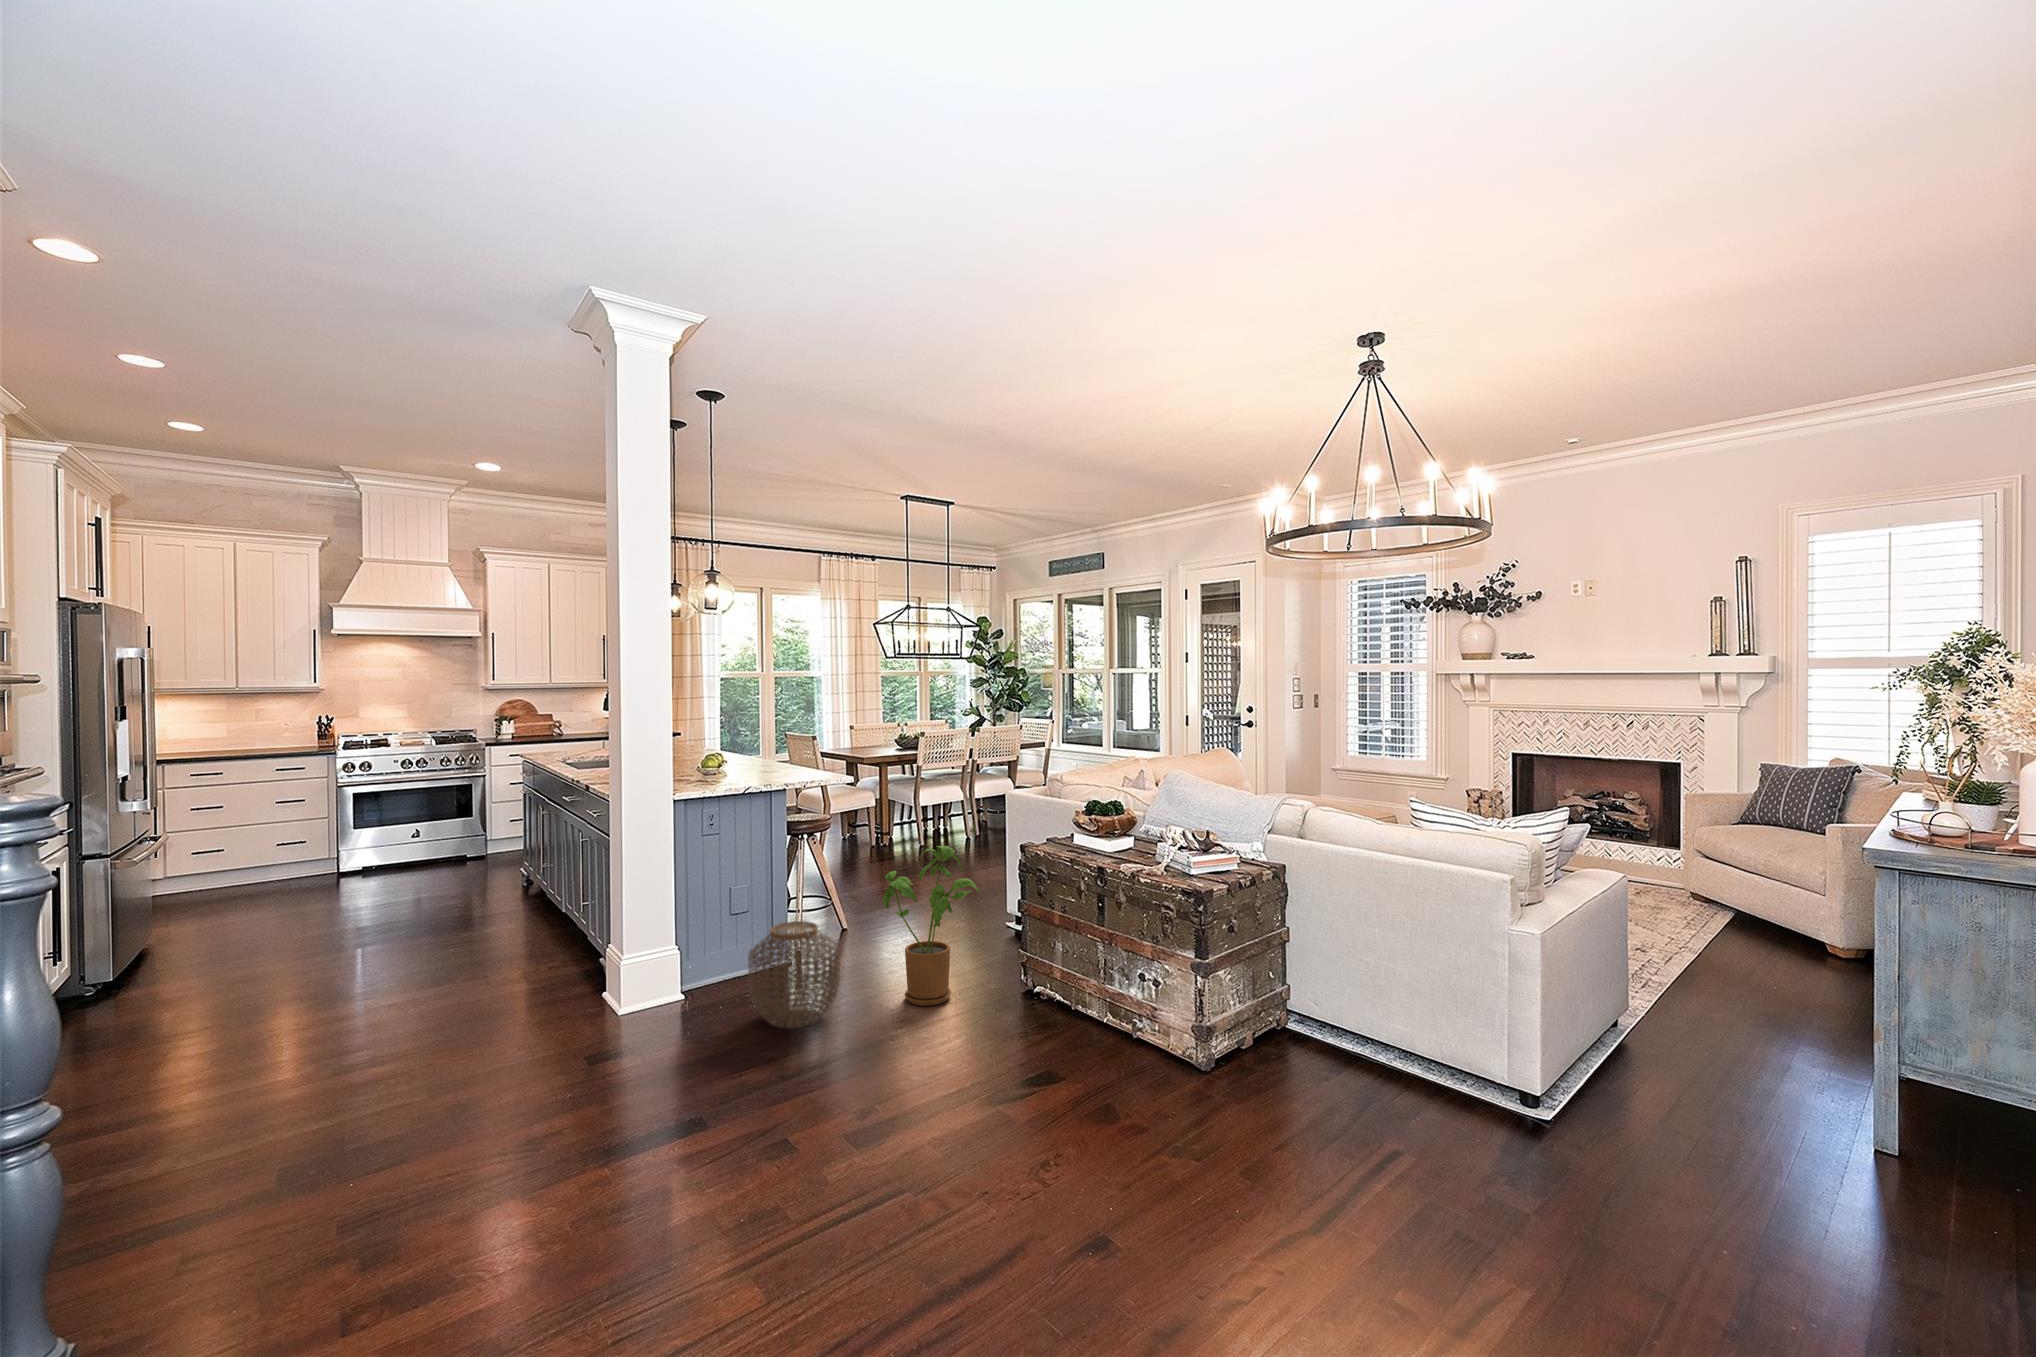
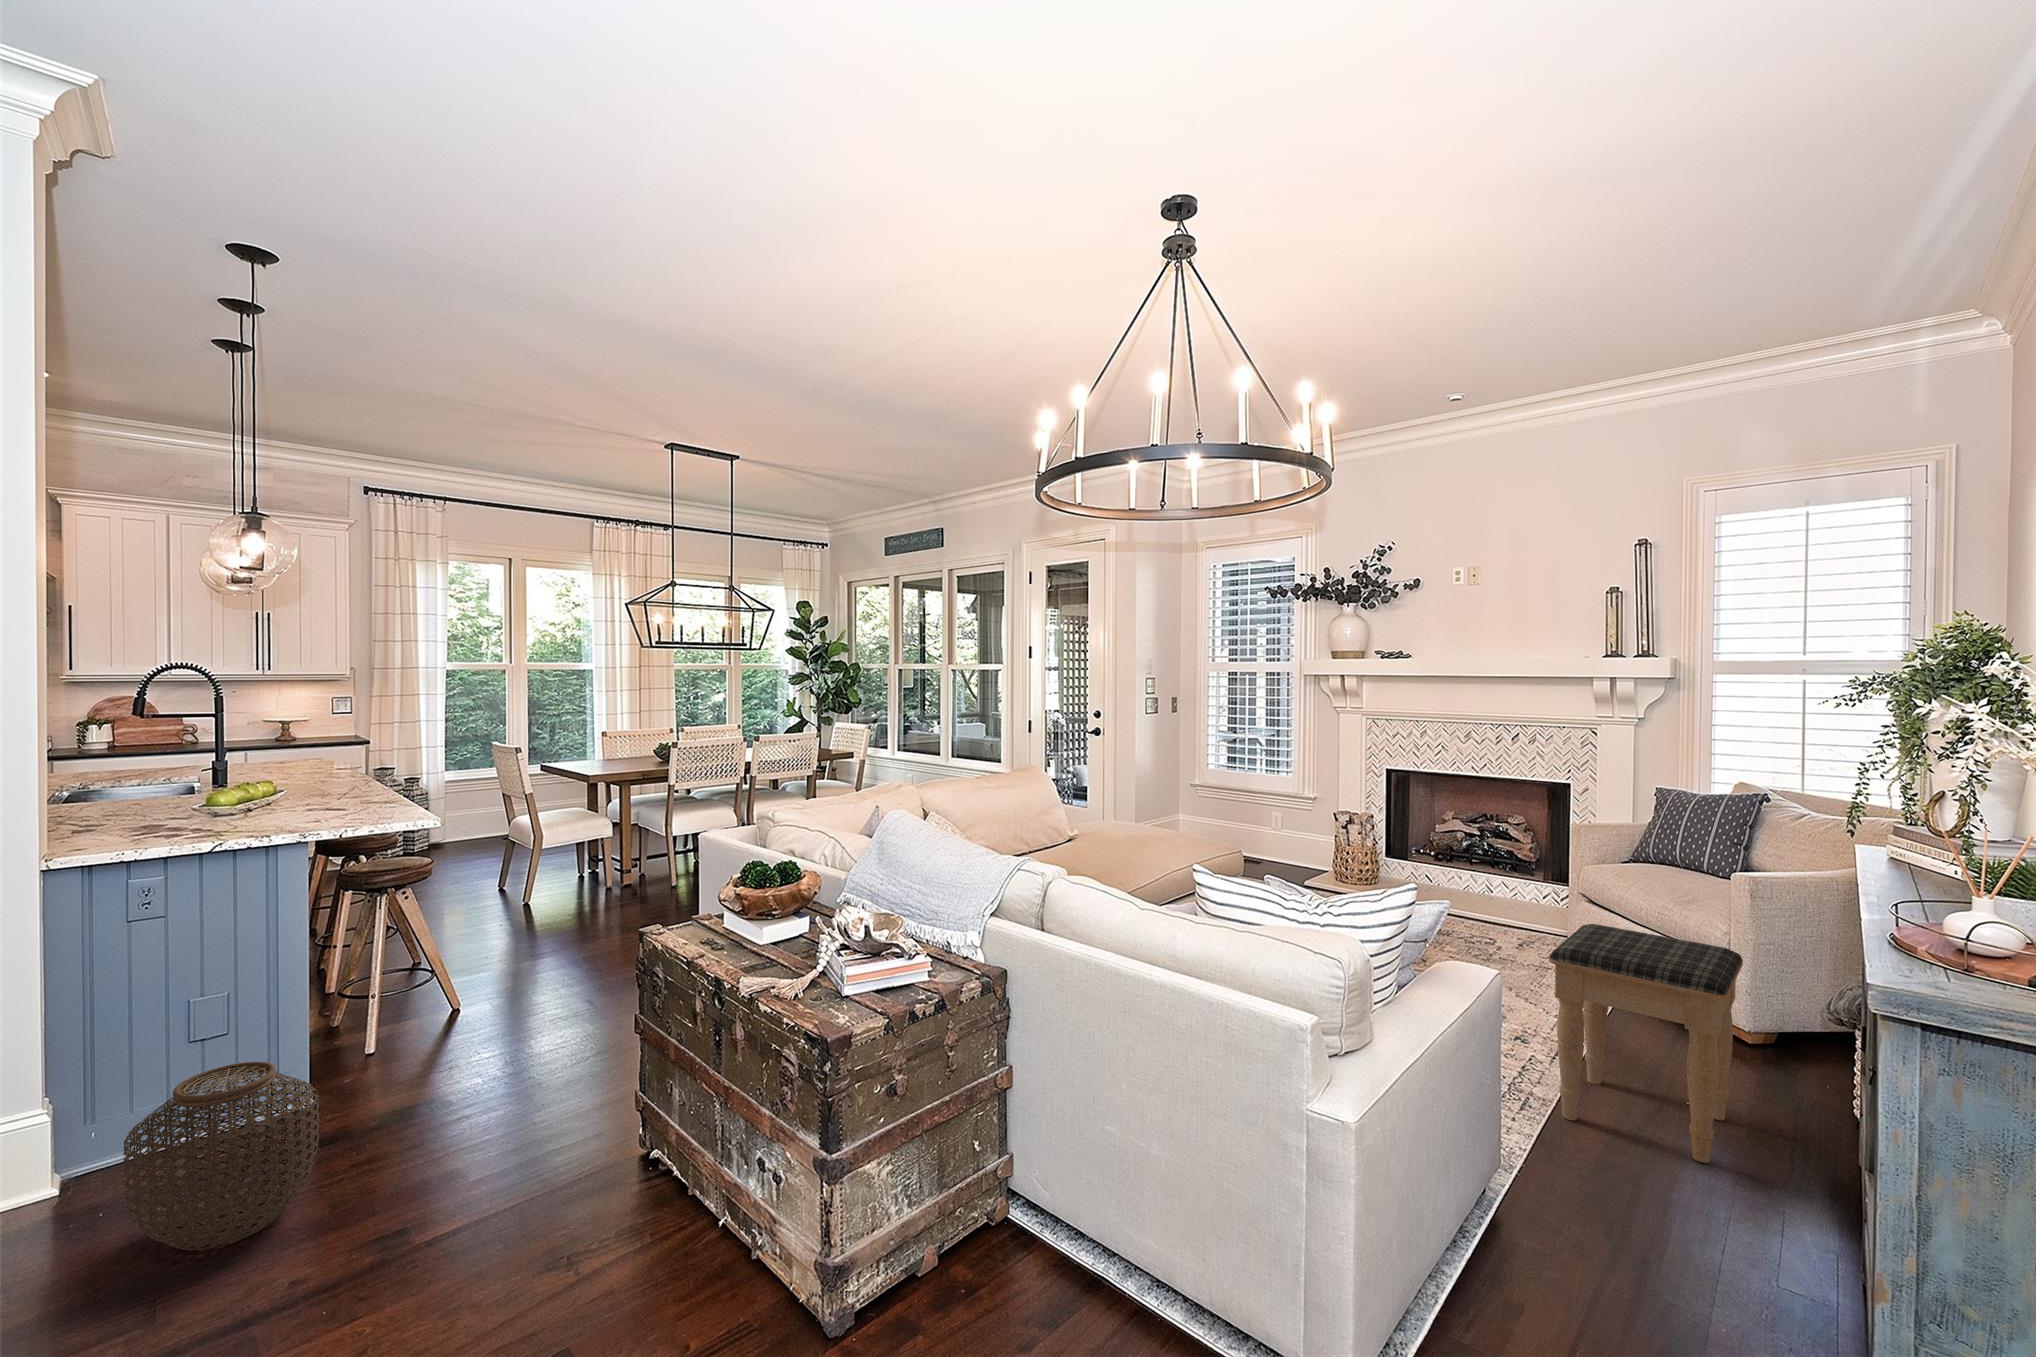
house plant: present [883,846,979,1006] -> none [406,931,563,1185]
footstool: none [1662,856,1813,1015] -> present [1549,924,1743,1163]

